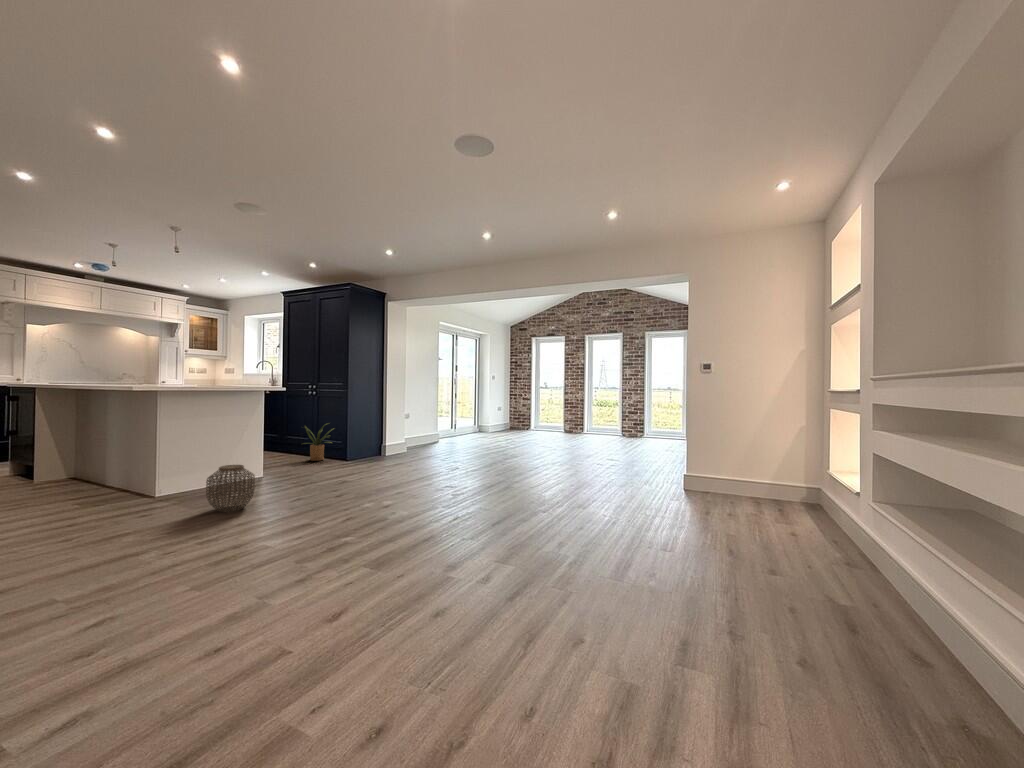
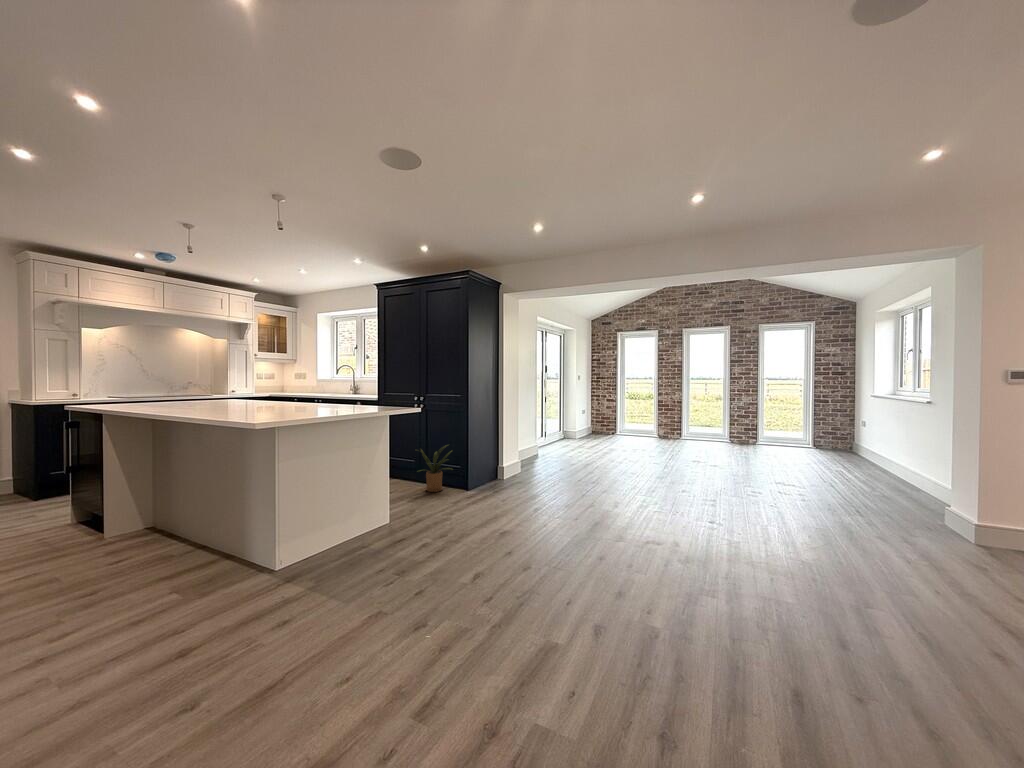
woven basket: present [206,465,255,512] -> none [375,543,440,623]

